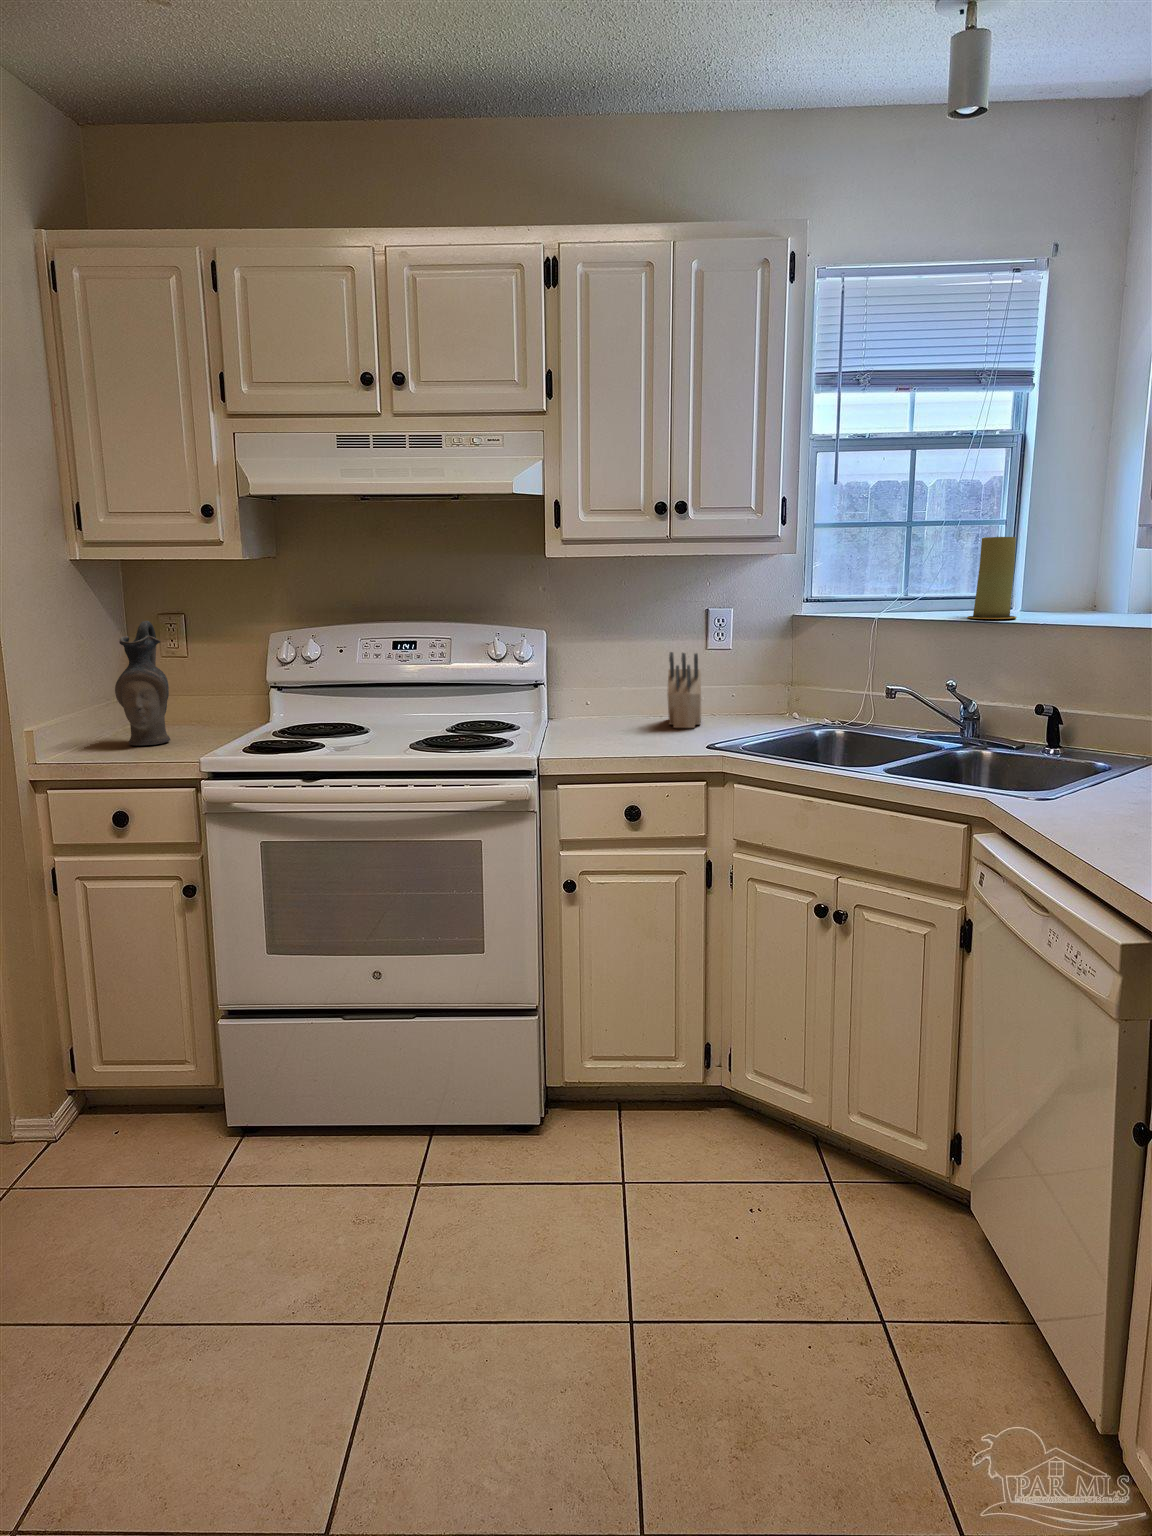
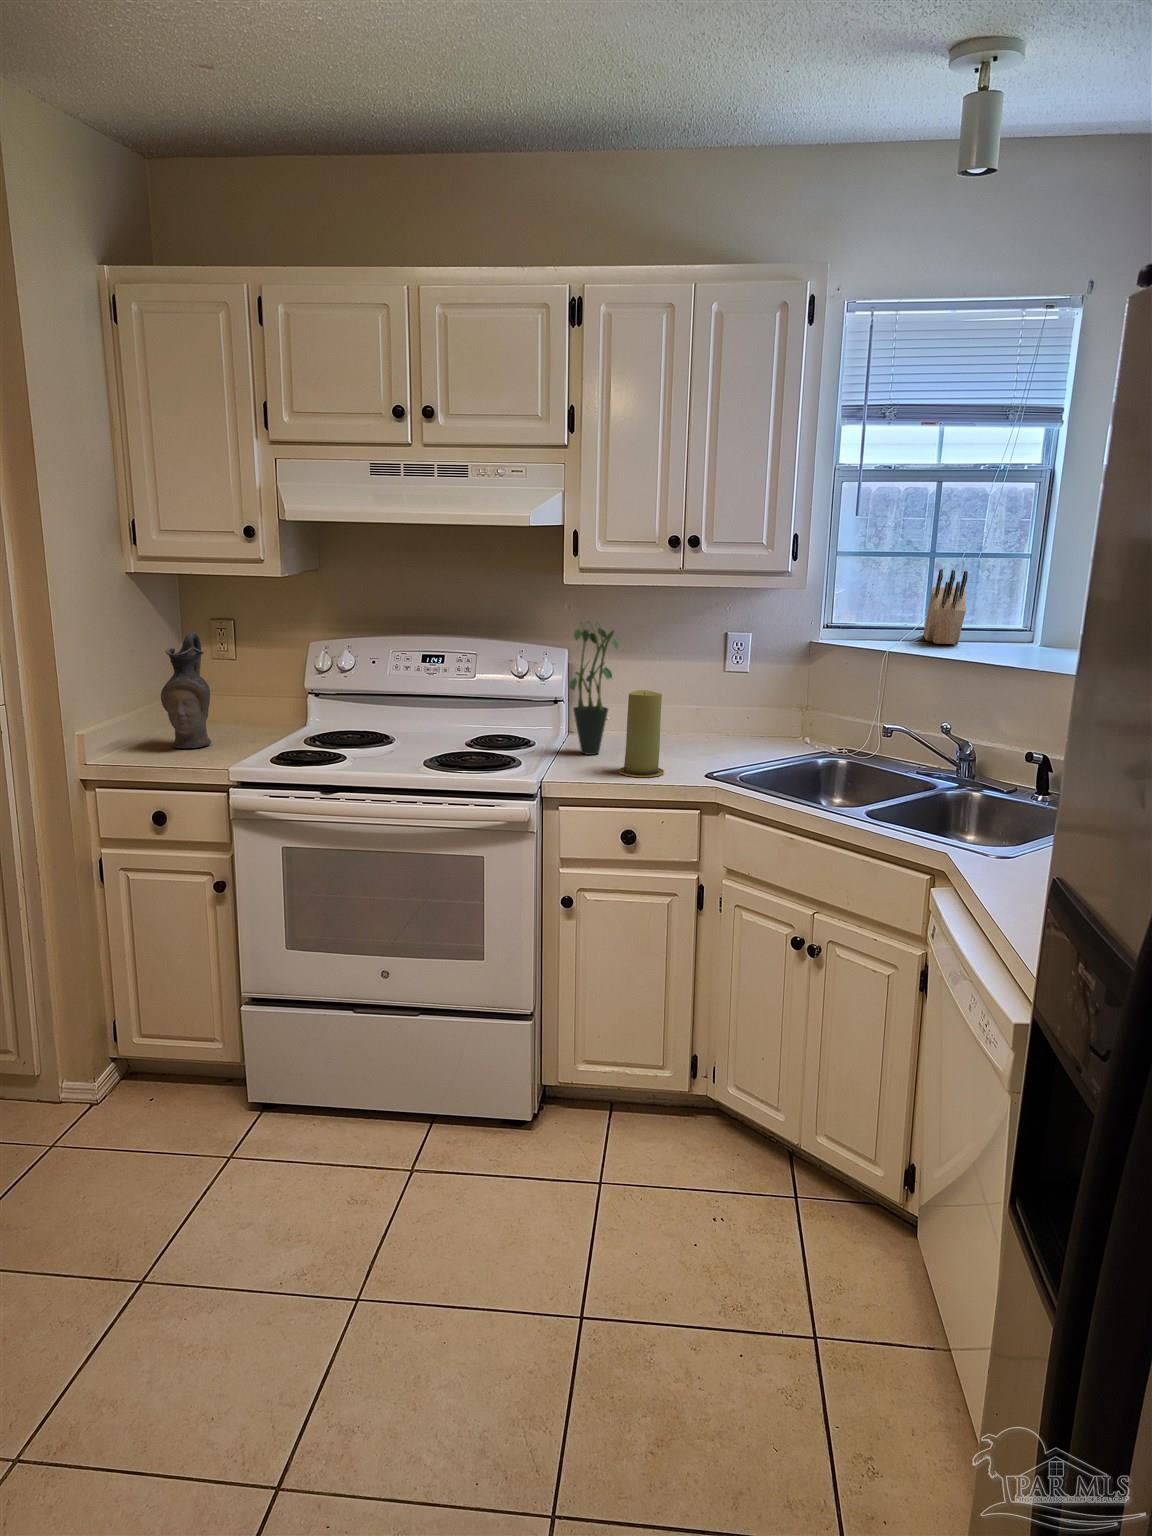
candle: present [968,537,1016,619] -> present [618,690,664,777]
potted plant: none [557,594,611,735] -> present [569,623,618,755]
knife block: present [667,652,701,728] -> present [923,569,968,644]

